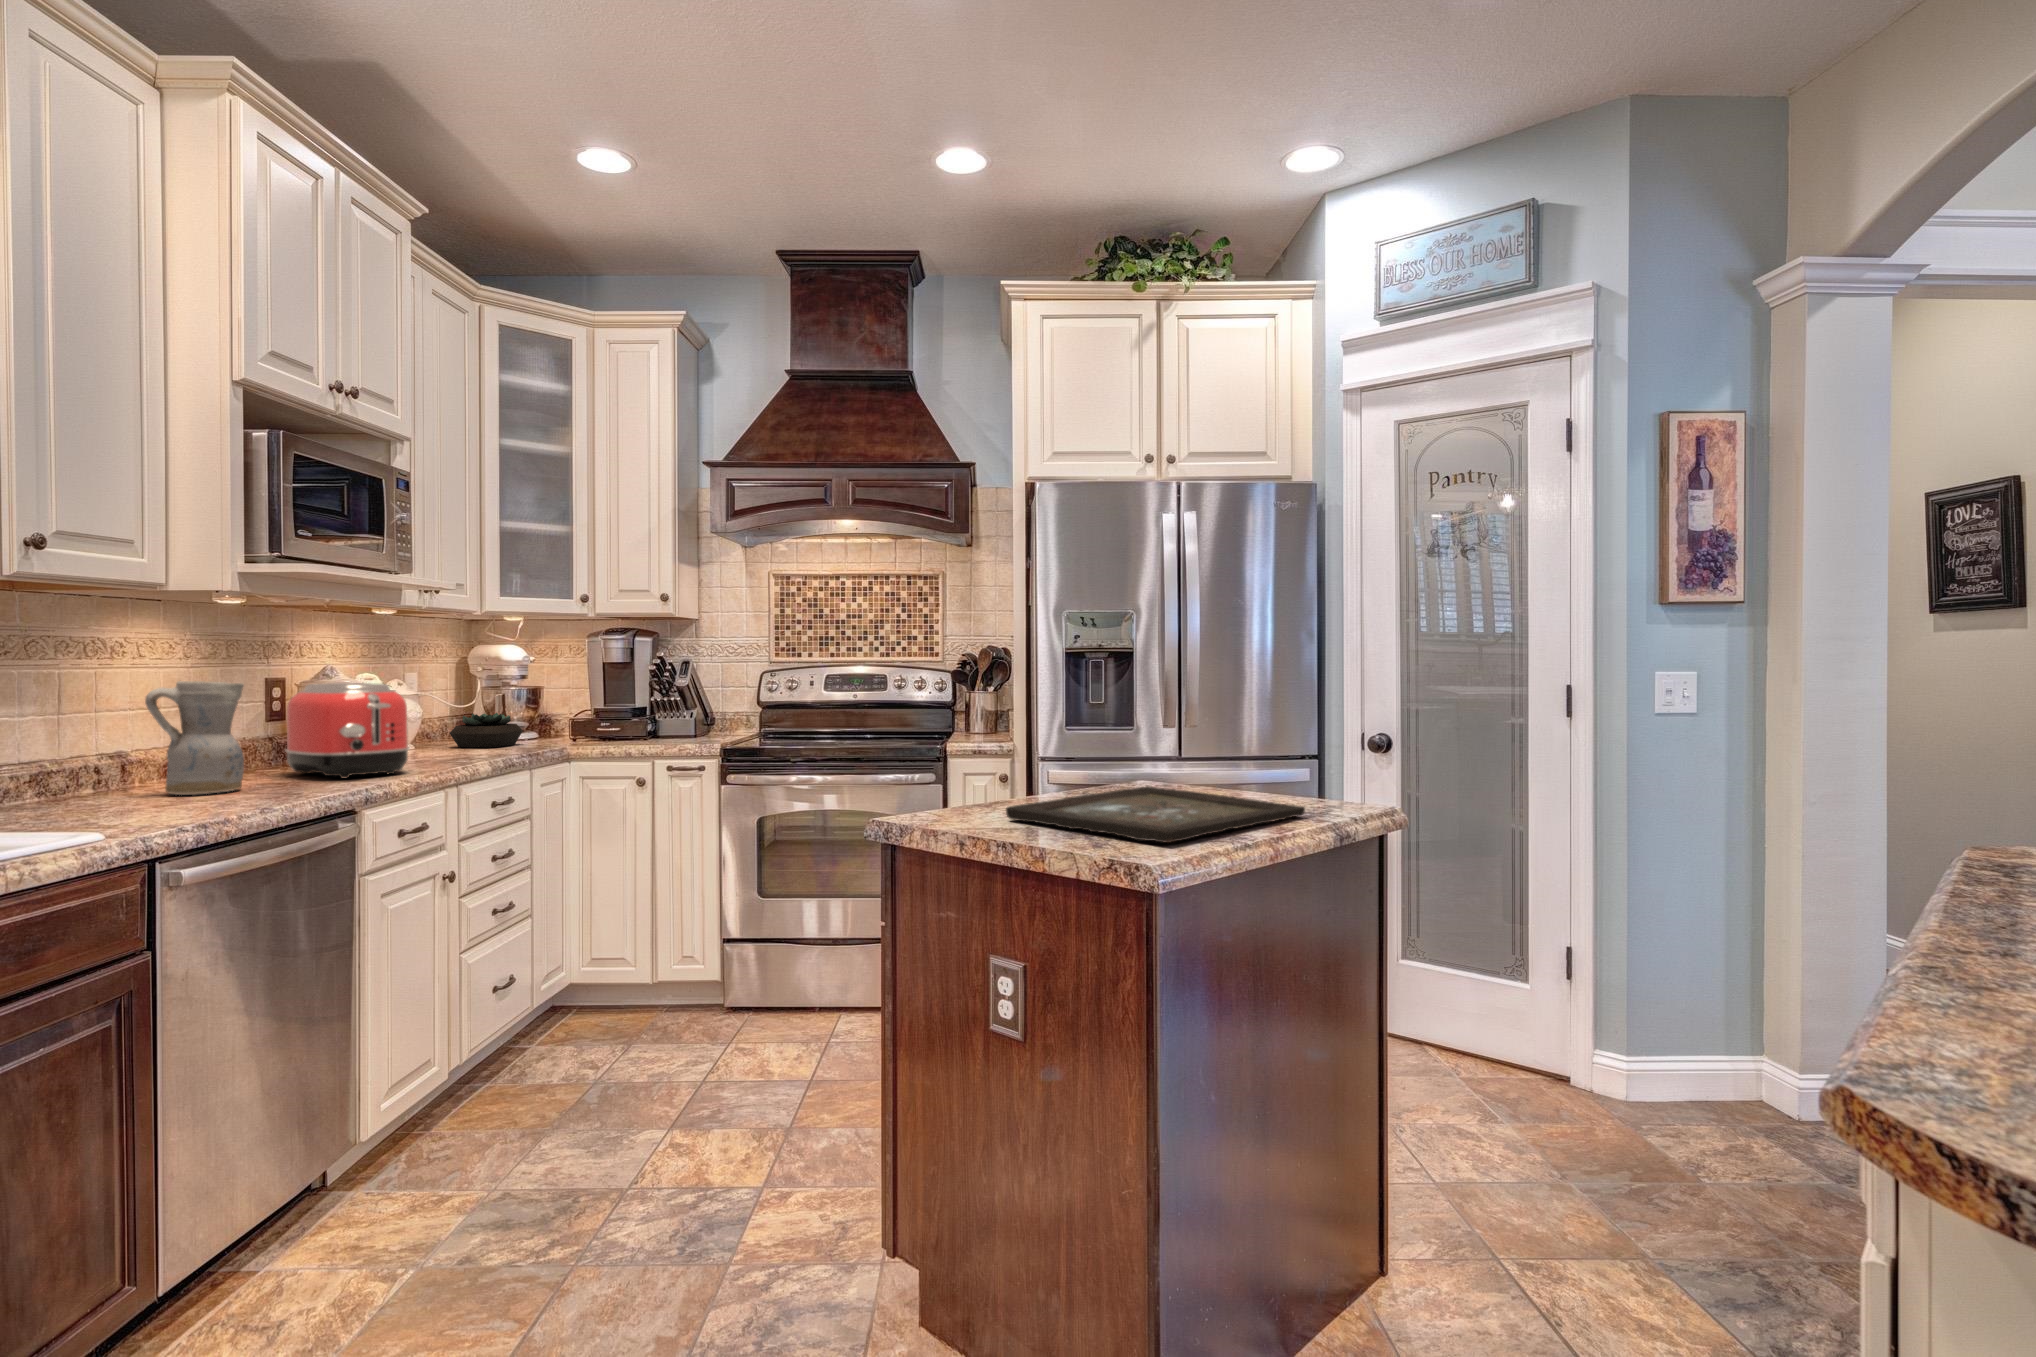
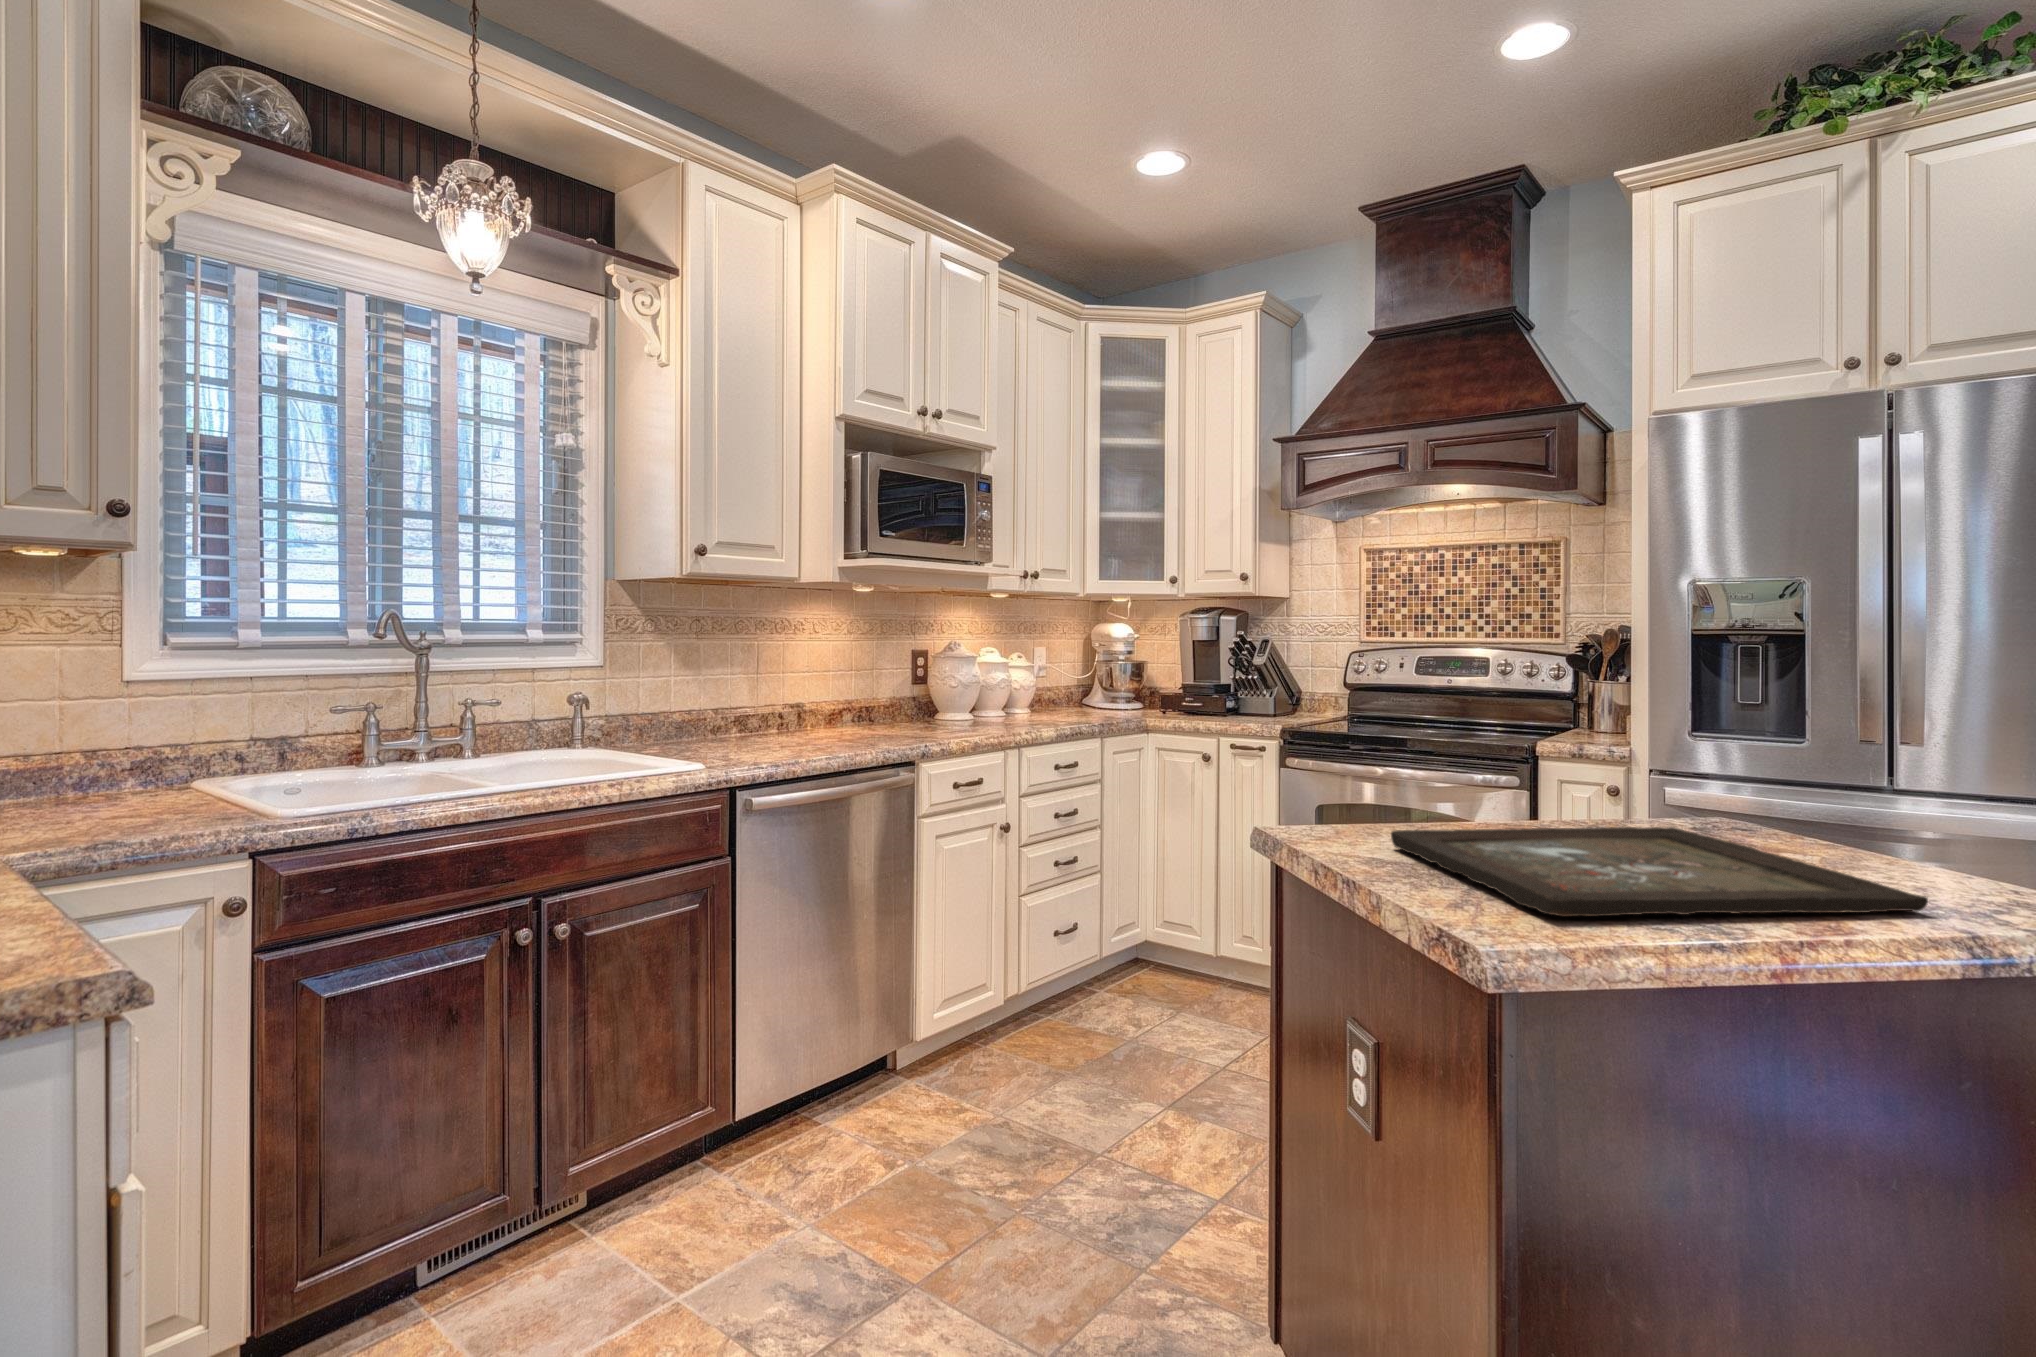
ceramic pitcher: present [145,681,244,795] -> none [797,653,857,741]
toaster: present [285,683,409,779] -> none [900,657,981,736]
succulent plant: present [450,713,523,748] -> none [1048,687,1107,718]

